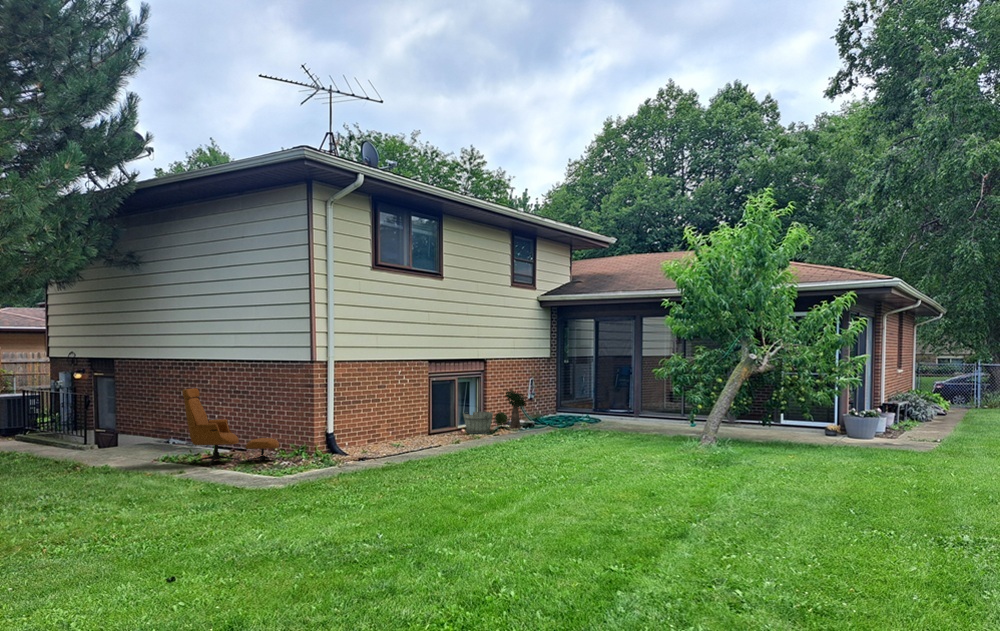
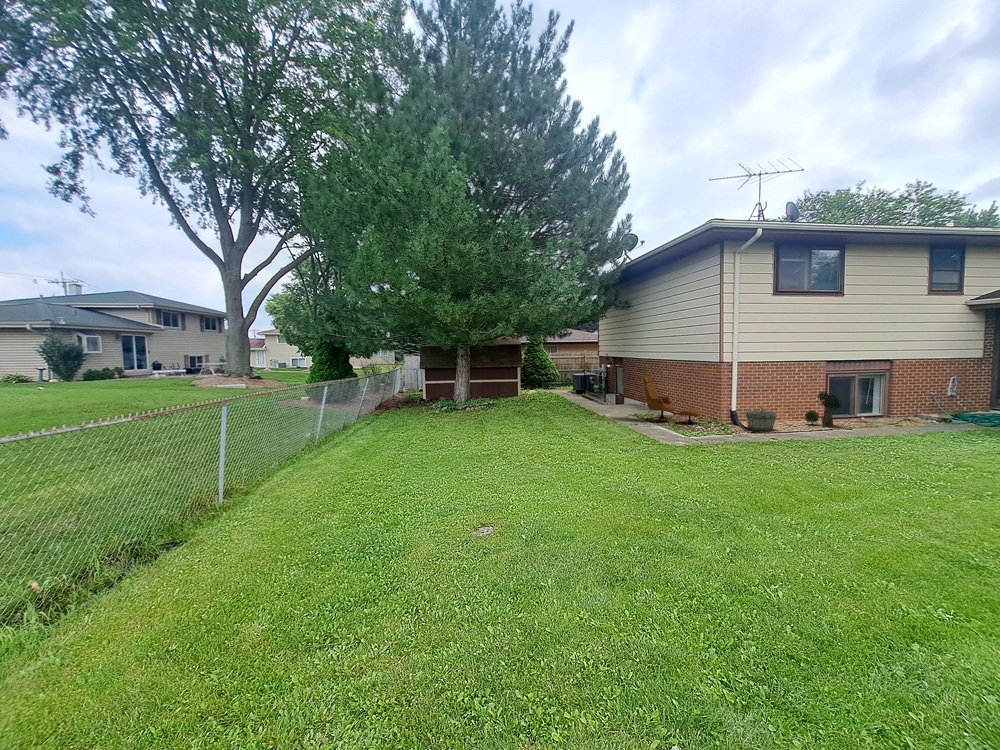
potted plant: present [494,390,526,428] -> present [805,392,841,427]
wooden bucket: present [463,408,493,433] -> present [746,406,777,431]

